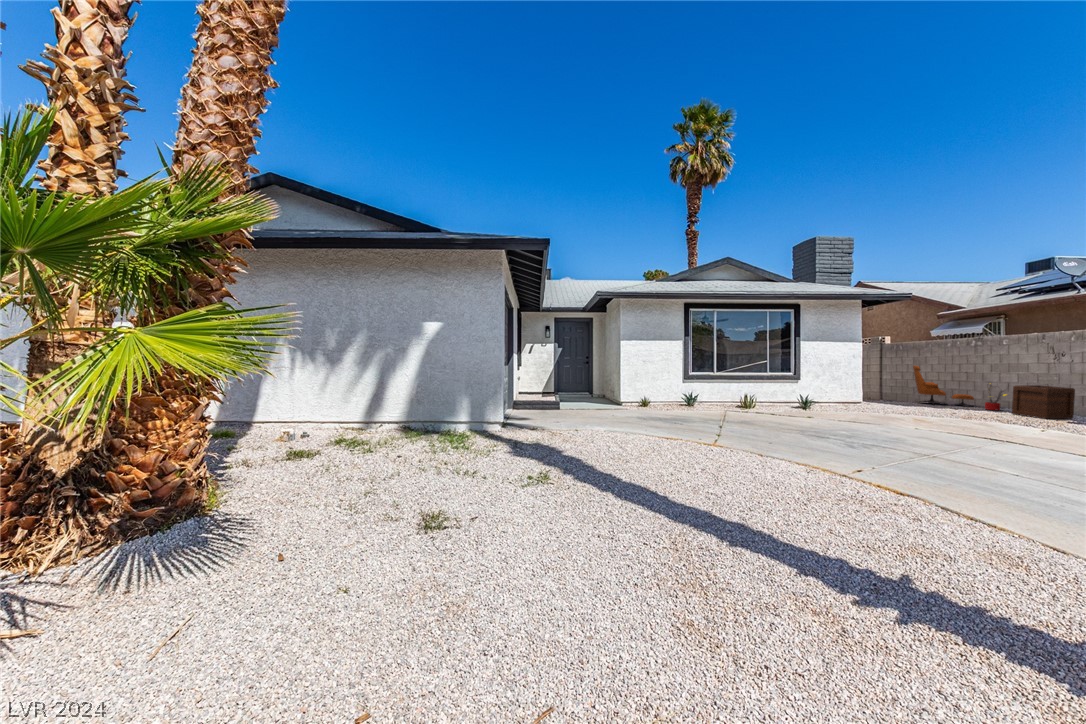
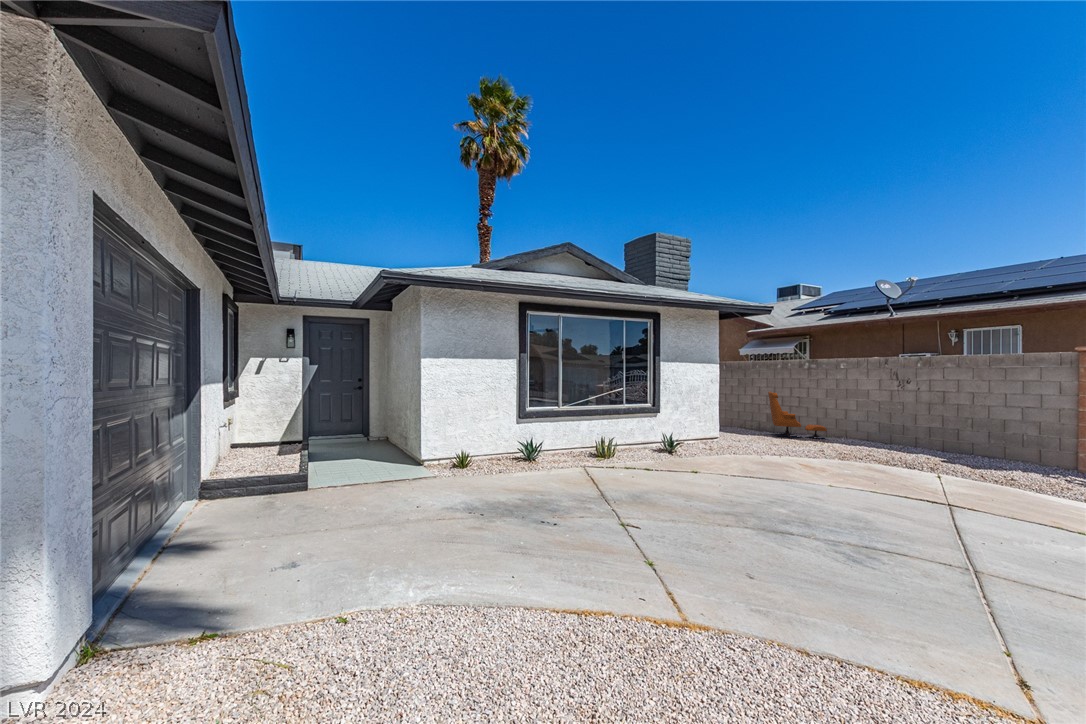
wooden crate: present [1012,385,1075,419] -> none [873,416,928,456]
decorative plant: present [985,388,1007,410] -> none [840,412,865,444]

